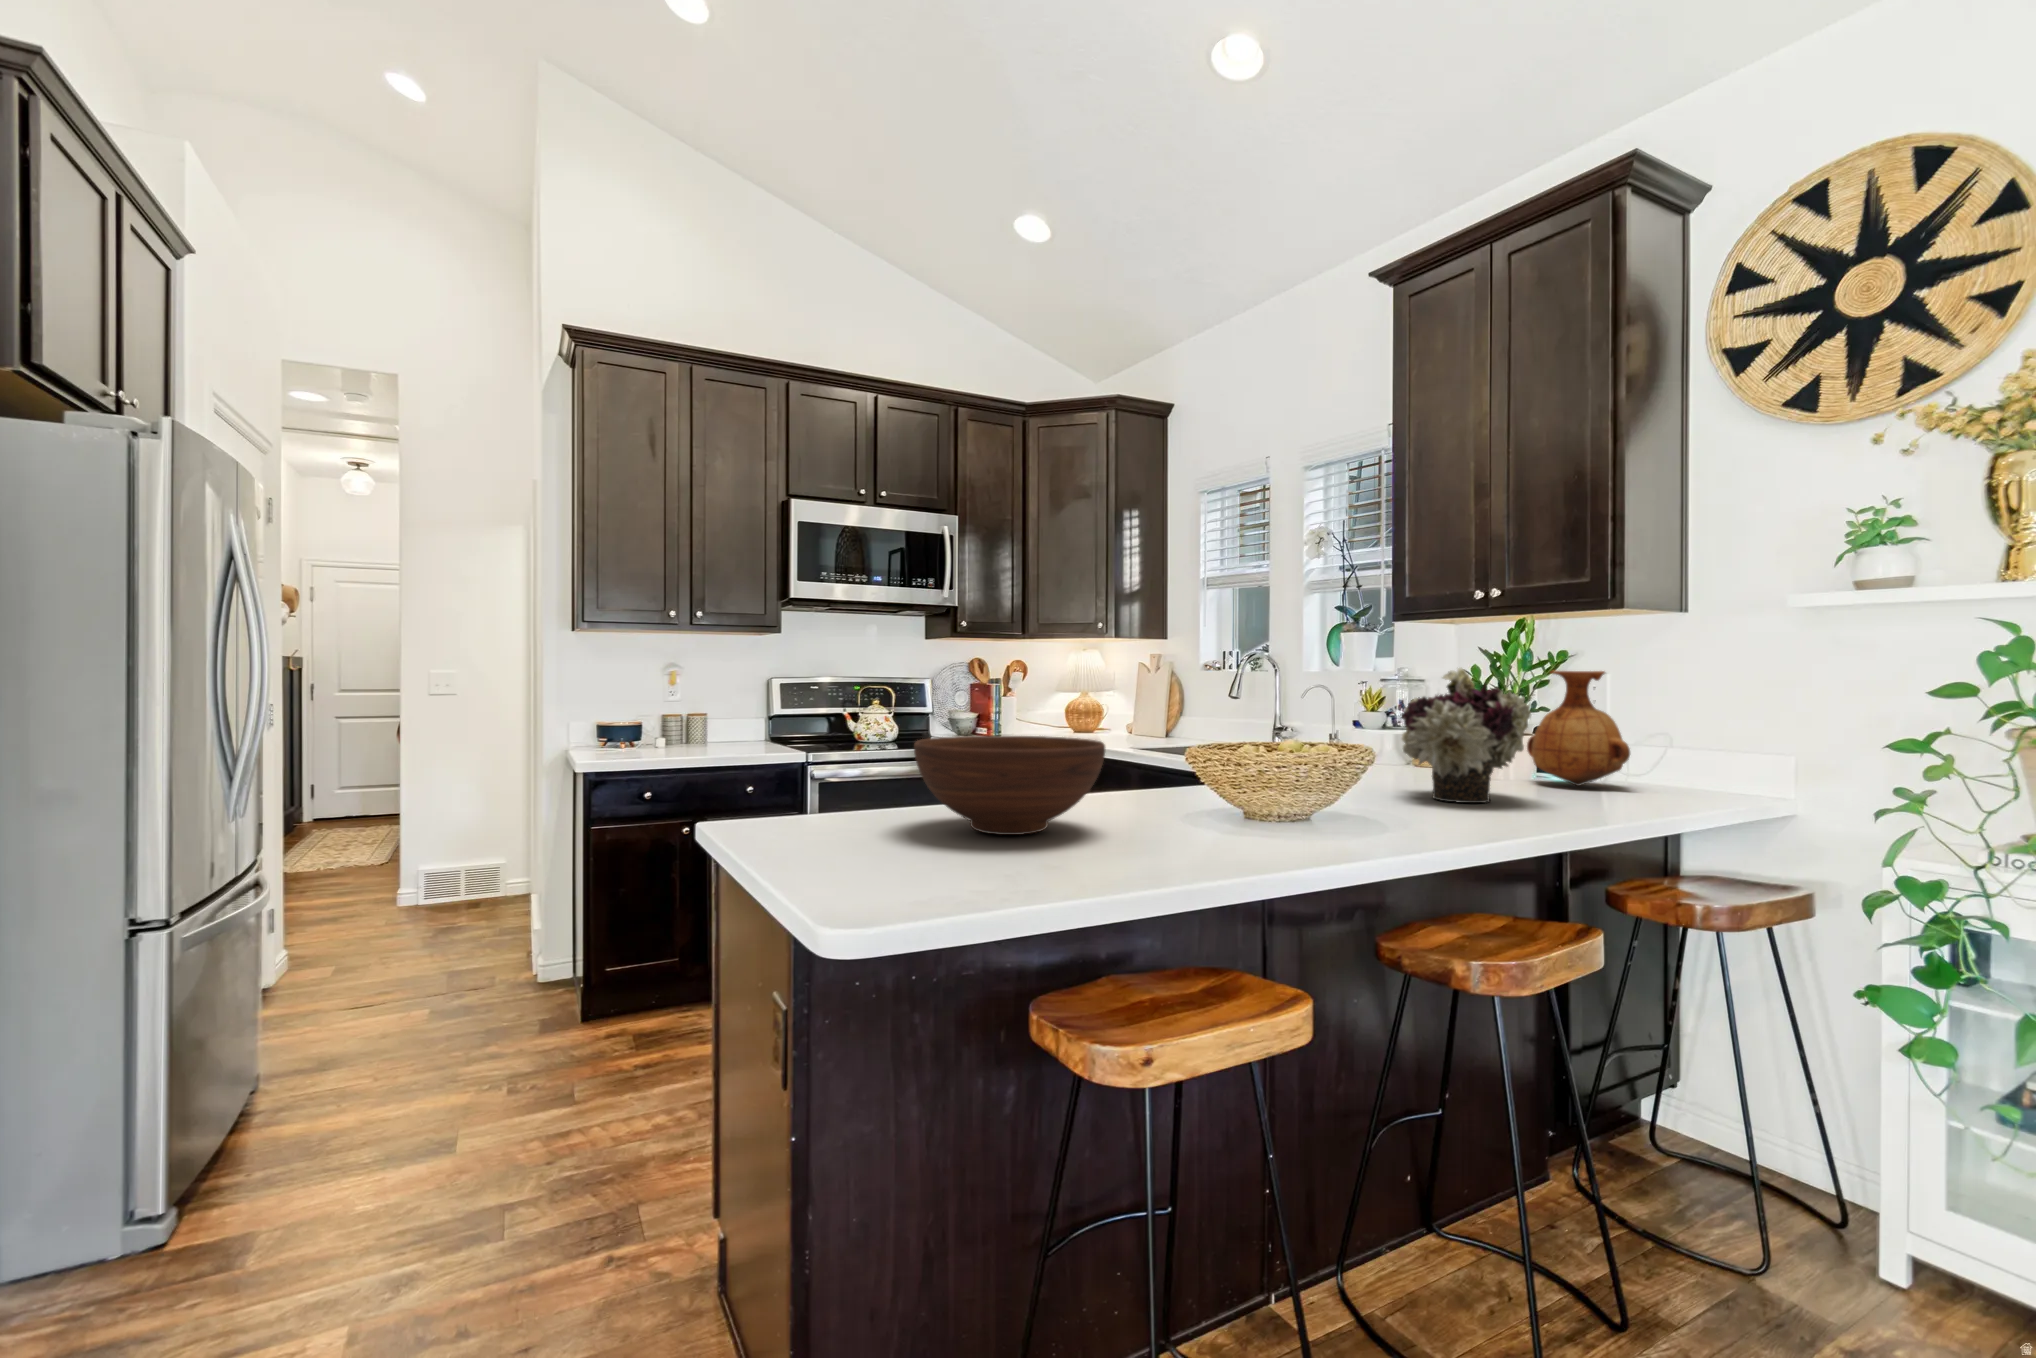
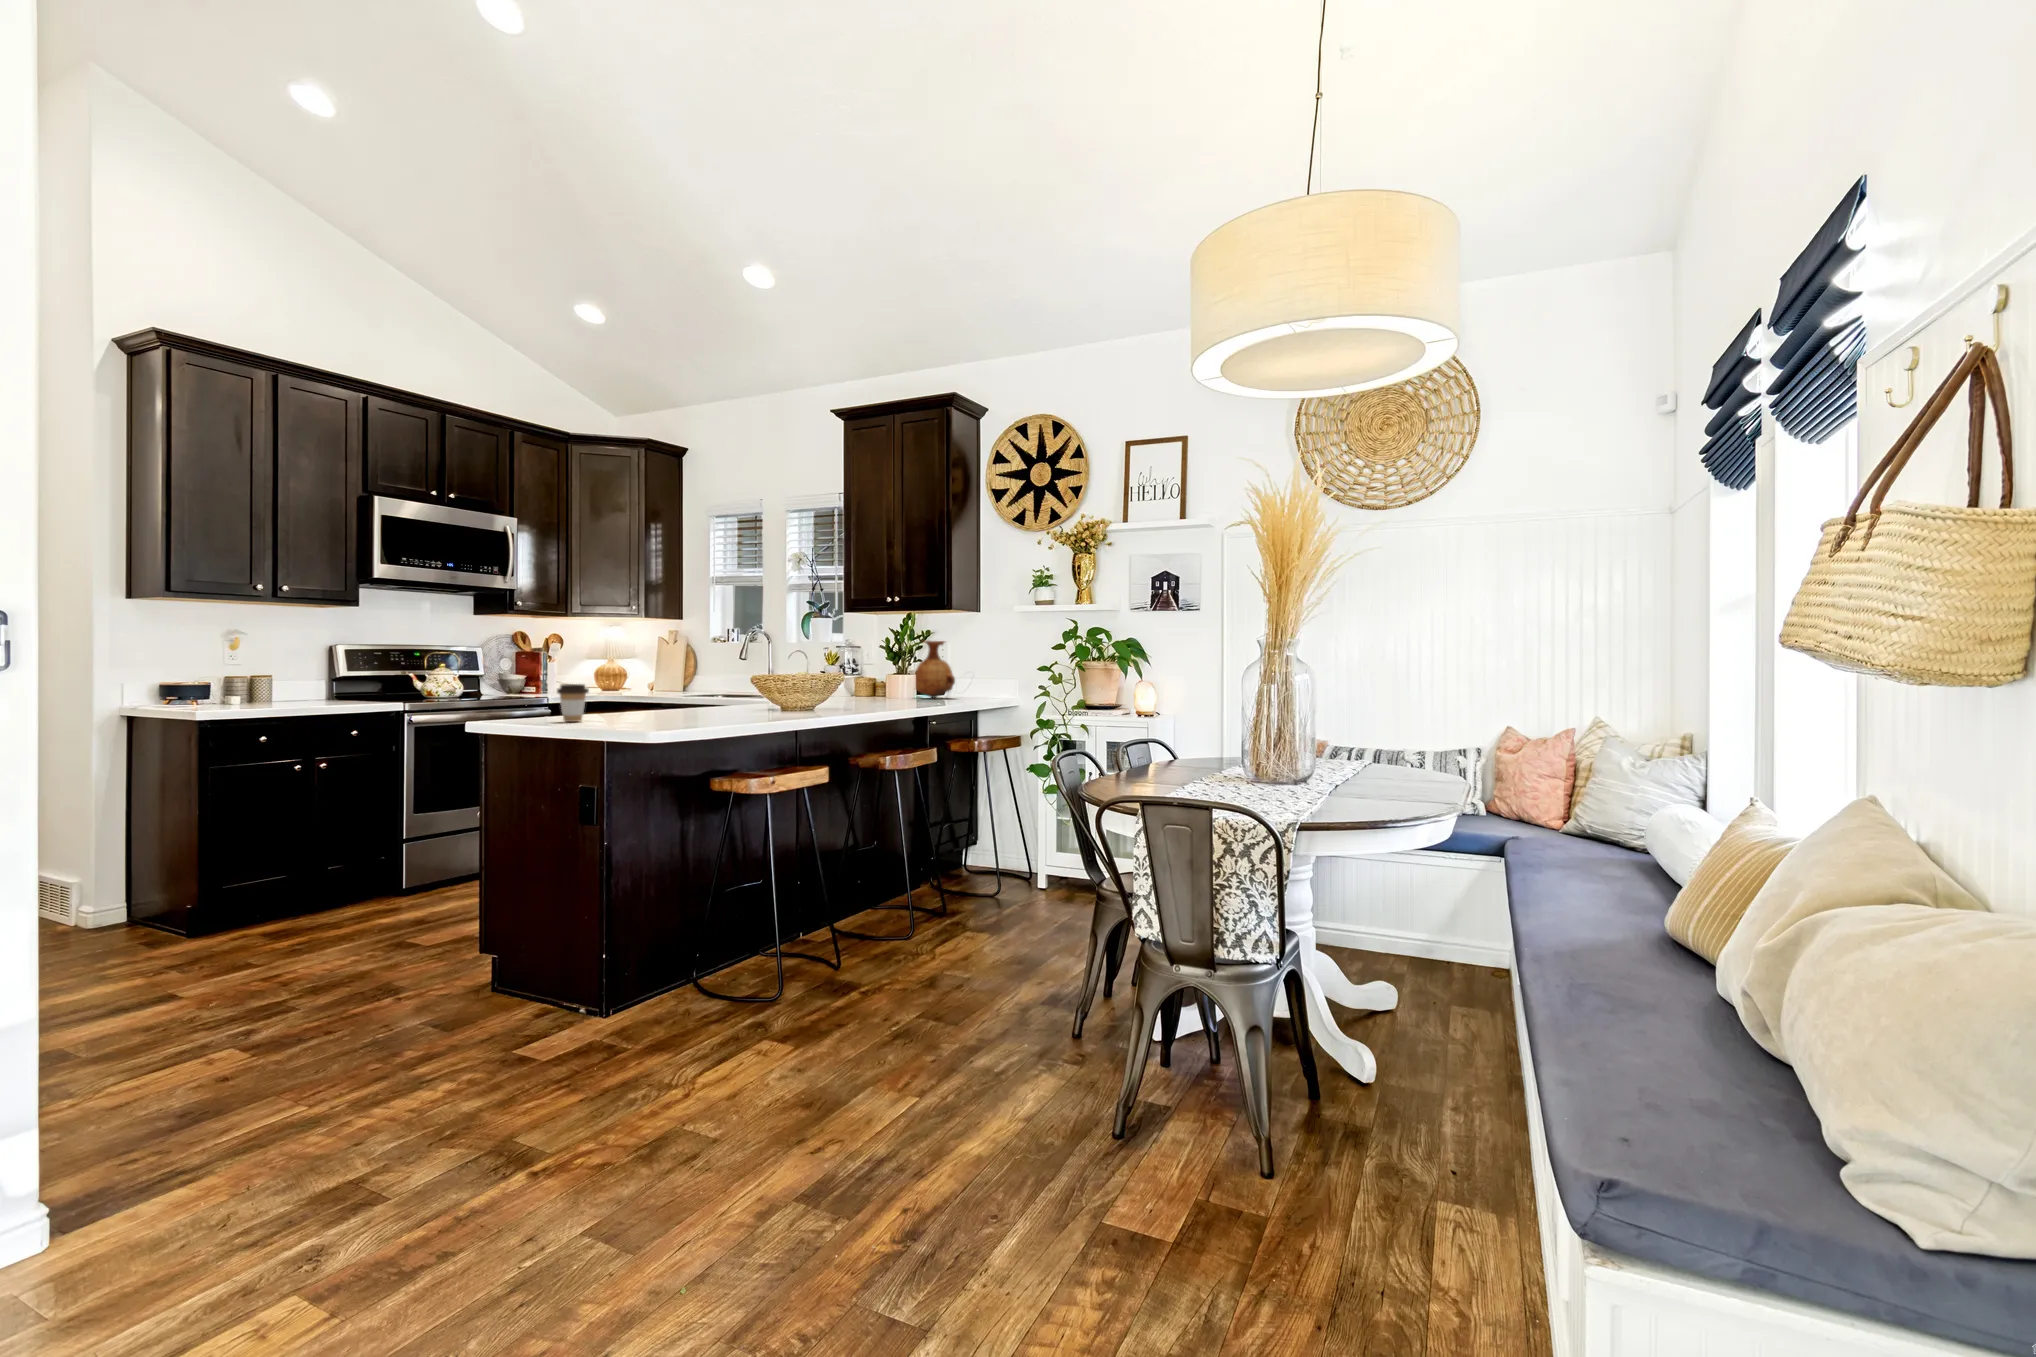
flower arrangement: present [1401,667,1531,803] -> none [853,637,911,703]
fruit bowl: present [914,736,1105,835] -> none [622,670,725,715]
coffee cup: none [770,772,821,848] -> present [557,684,589,722]

